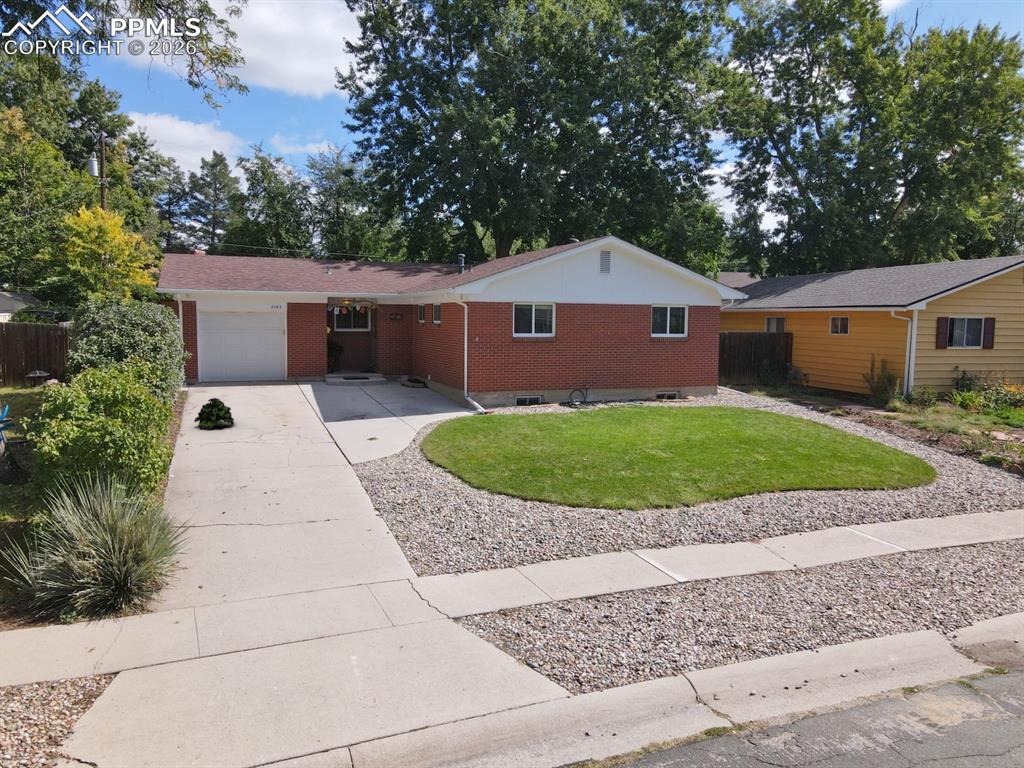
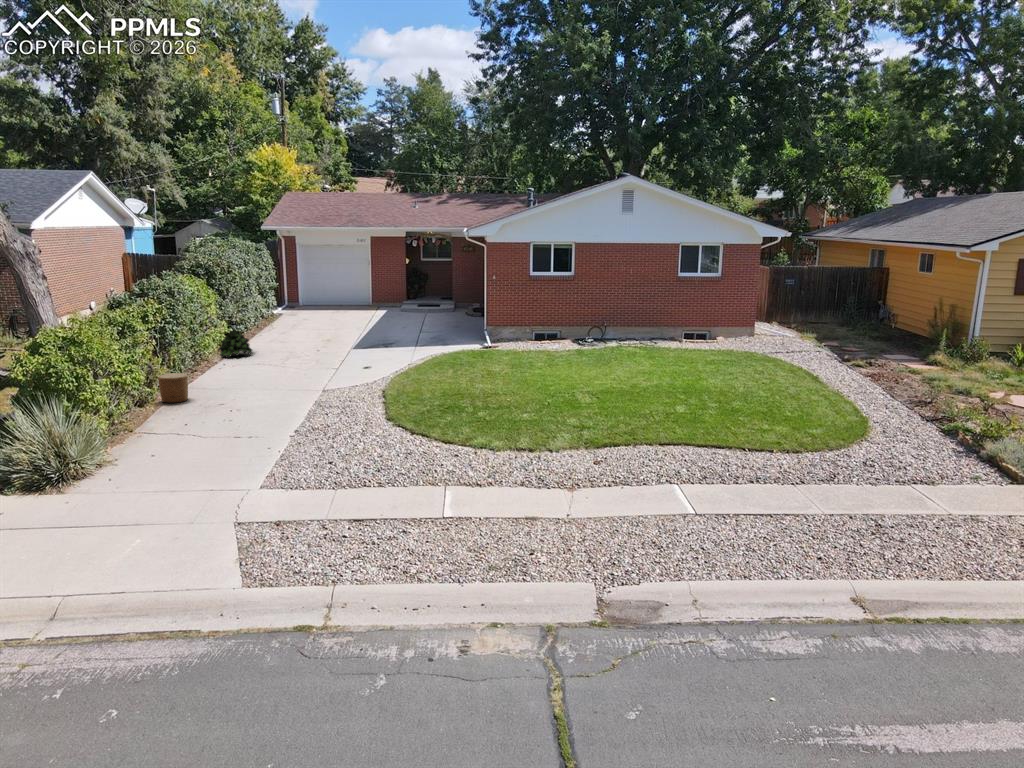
woven basket: none [174,444,210,480] -> present [158,373,188,403]

